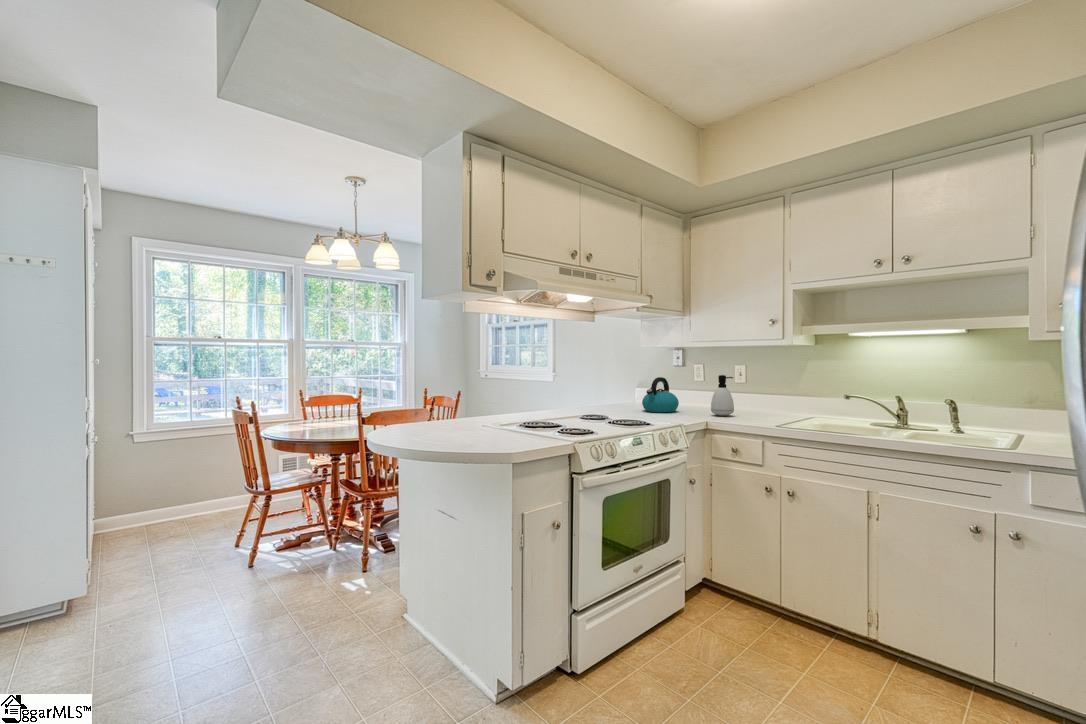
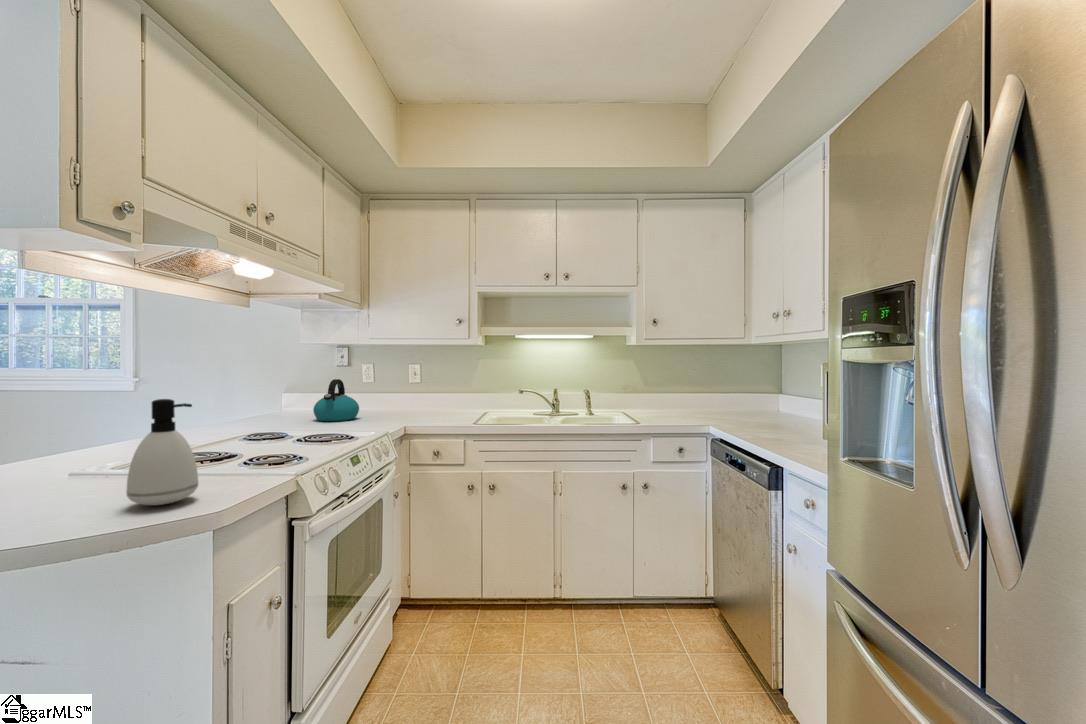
soap dispenser: present [711,375,734,416] -> present [126,399,198,505]

